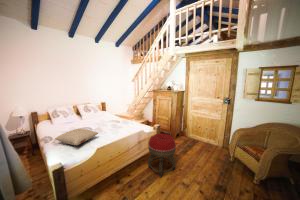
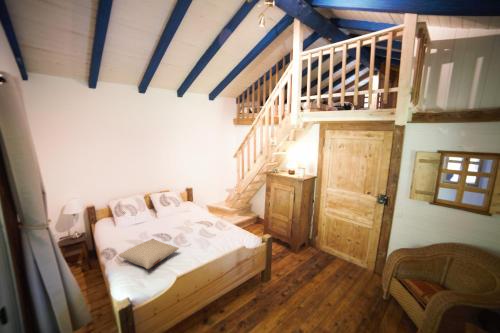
footstool: present [148,134,176,177] -> none [251,251,293,320]

